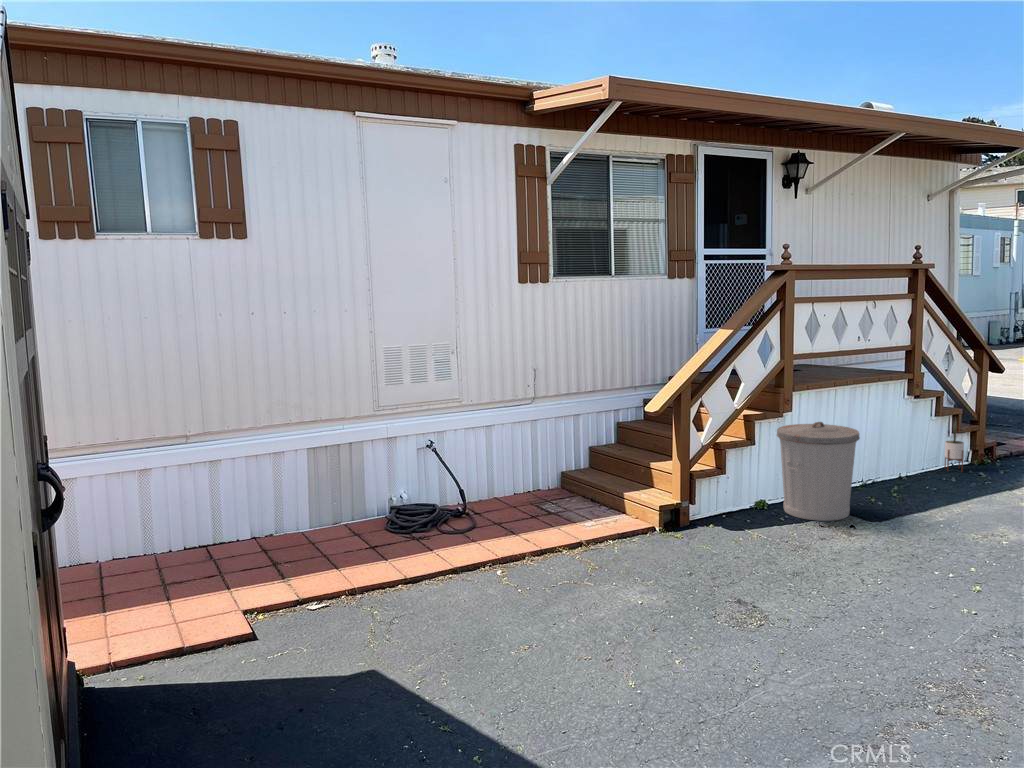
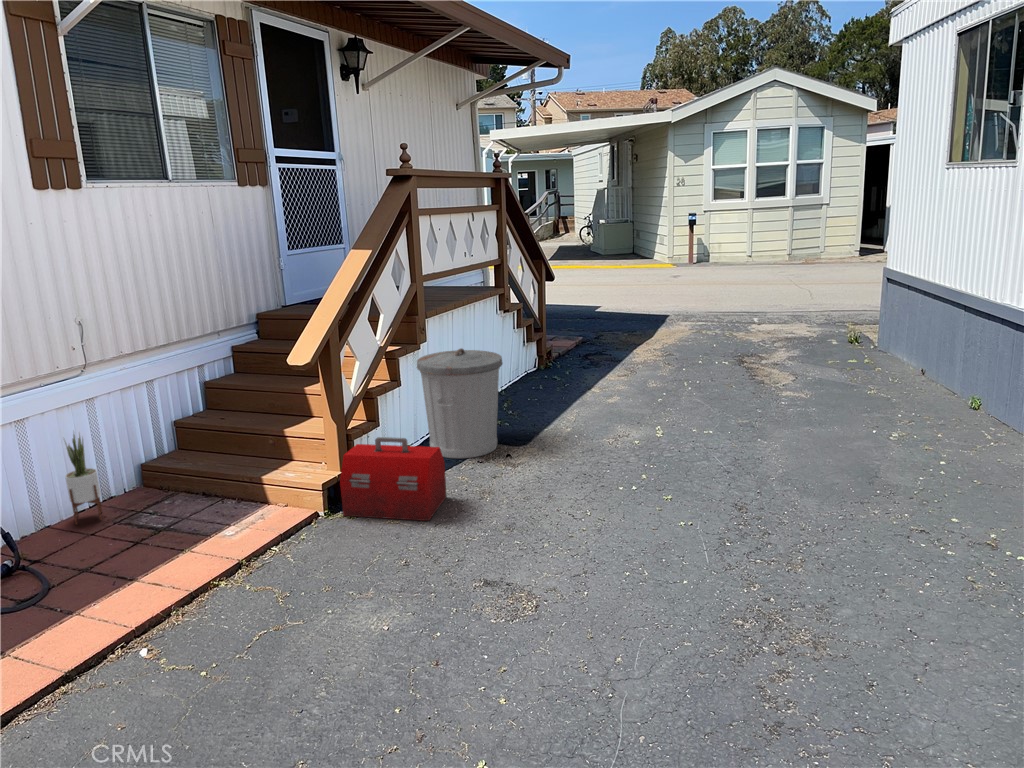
potted plant: present [945,422,964,471] -> present [65,434,102,524]
toolbox: none [673,479,763,553] -> present [340,437,447,521]

